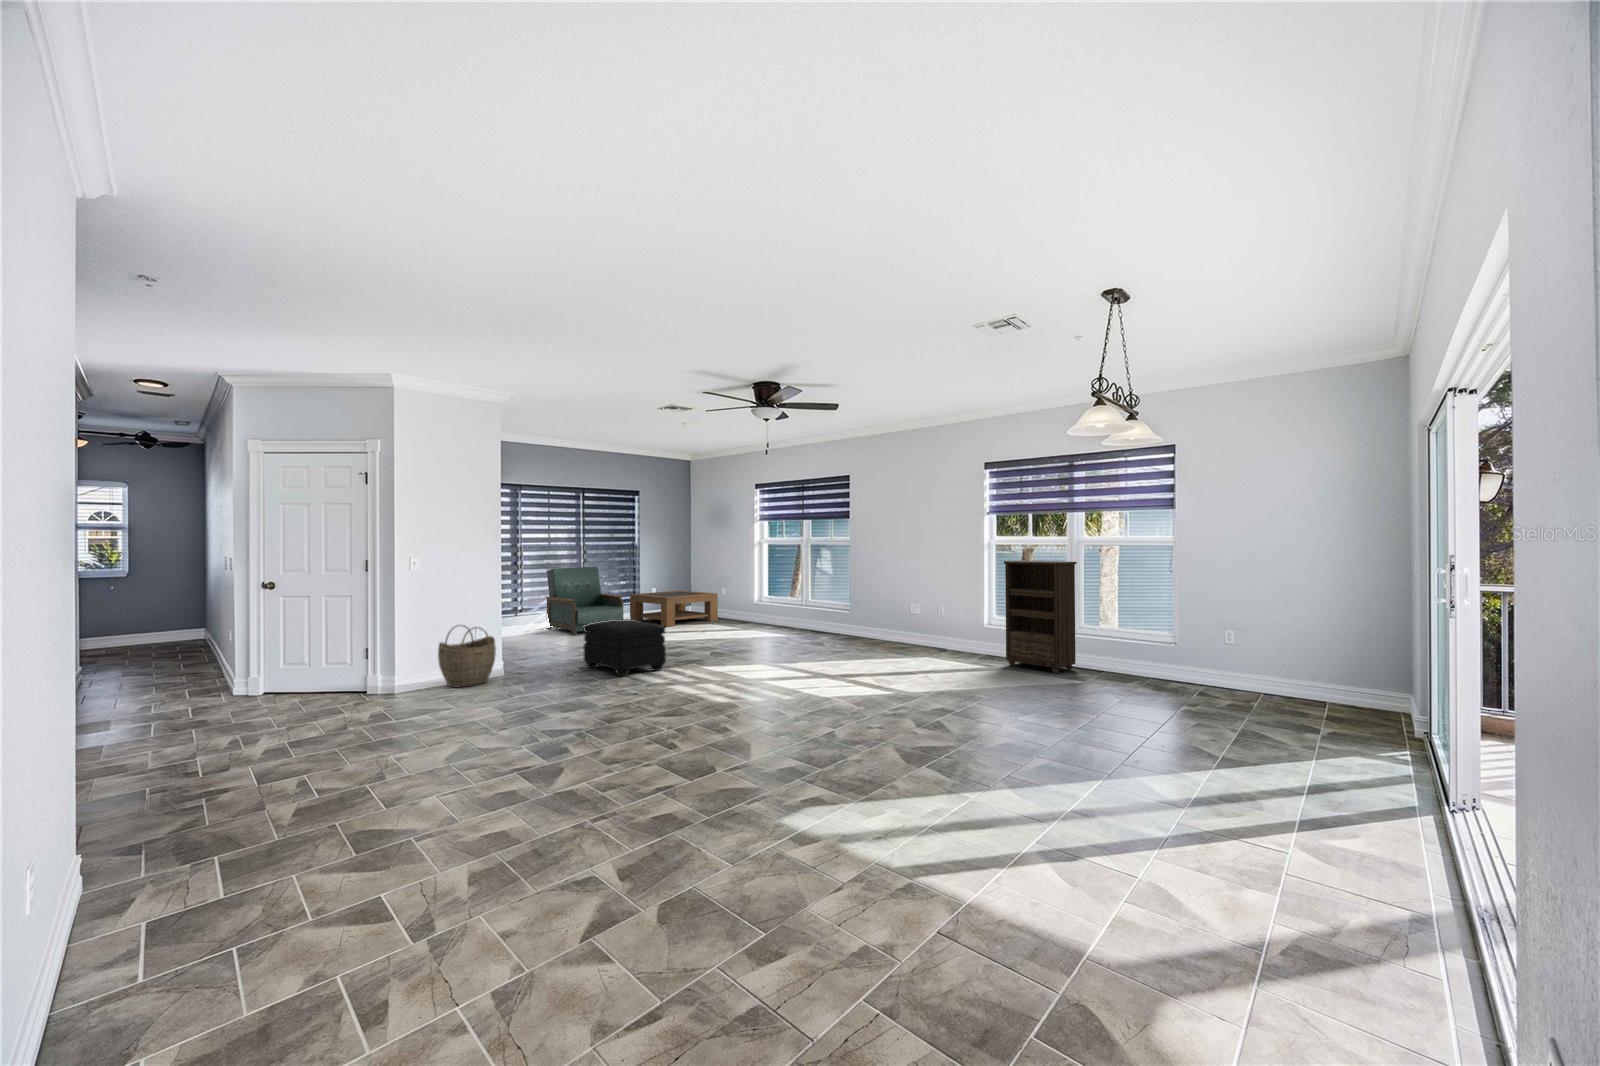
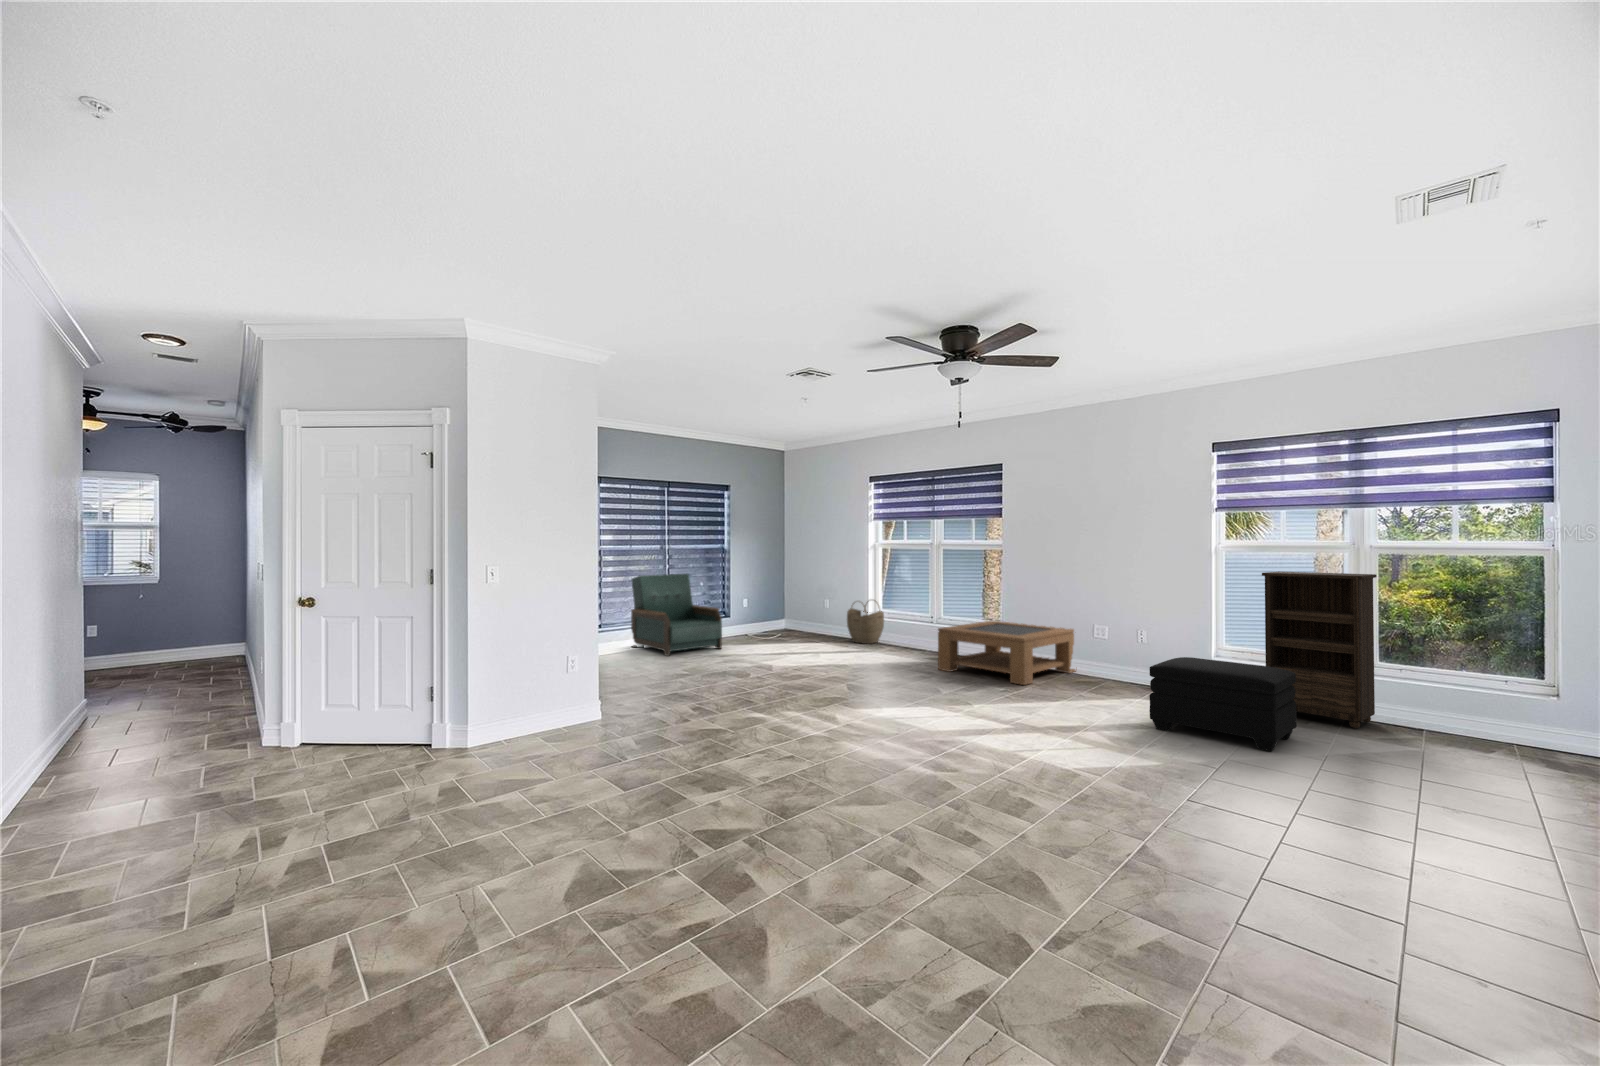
coffee table: present [630,591,718,626] -> present [938,621,1076,685]
ottoman: present [583,619,666,677] -> present [1149,657,1297,752]
woven basket: present [438,625,496,687] -> present [847,605,884,644]

